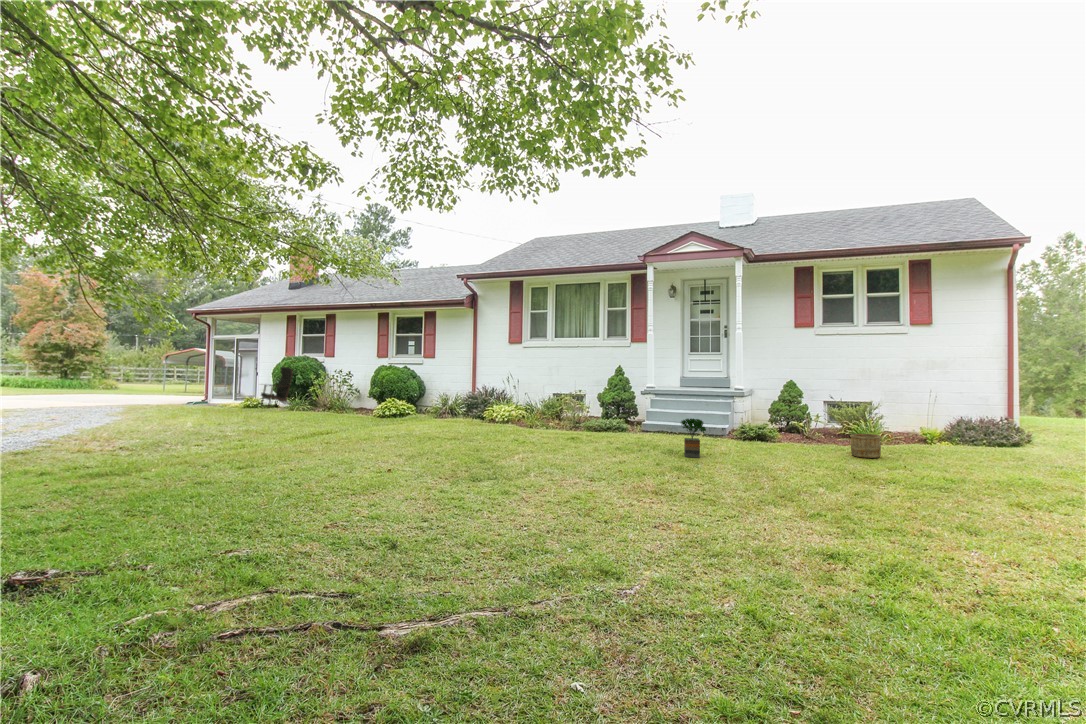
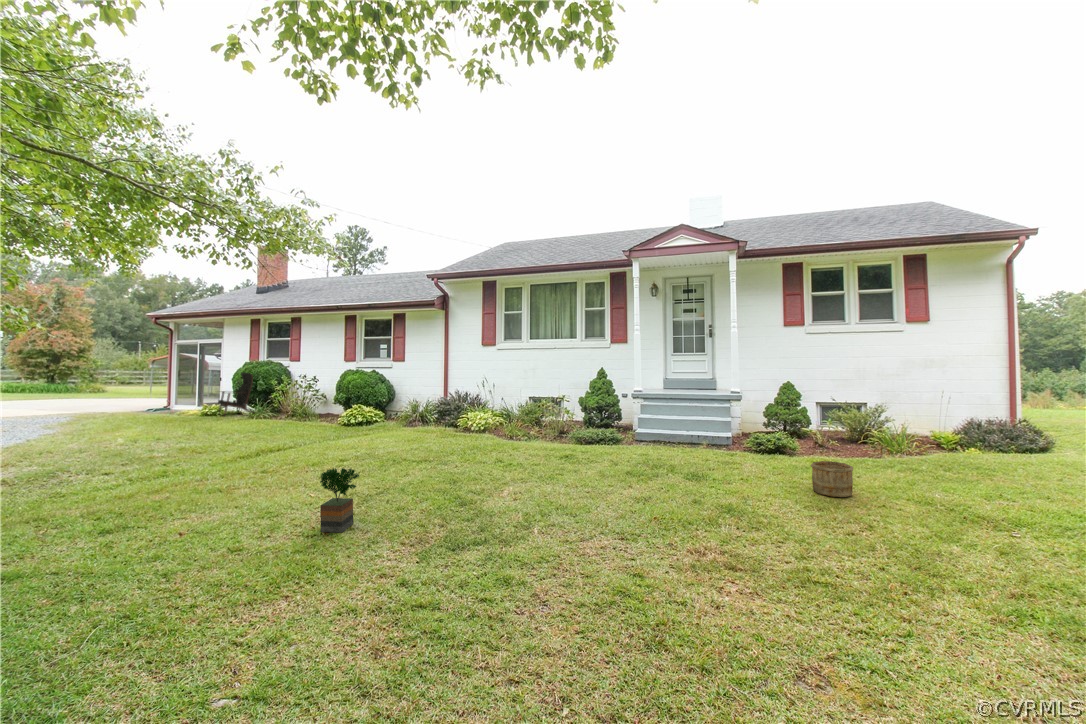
potted tree: present [681,419,706,457] -> present [320,468,359,533]
wooden bucket: present [850,434,881,458] -> present [811,461,853,497]

